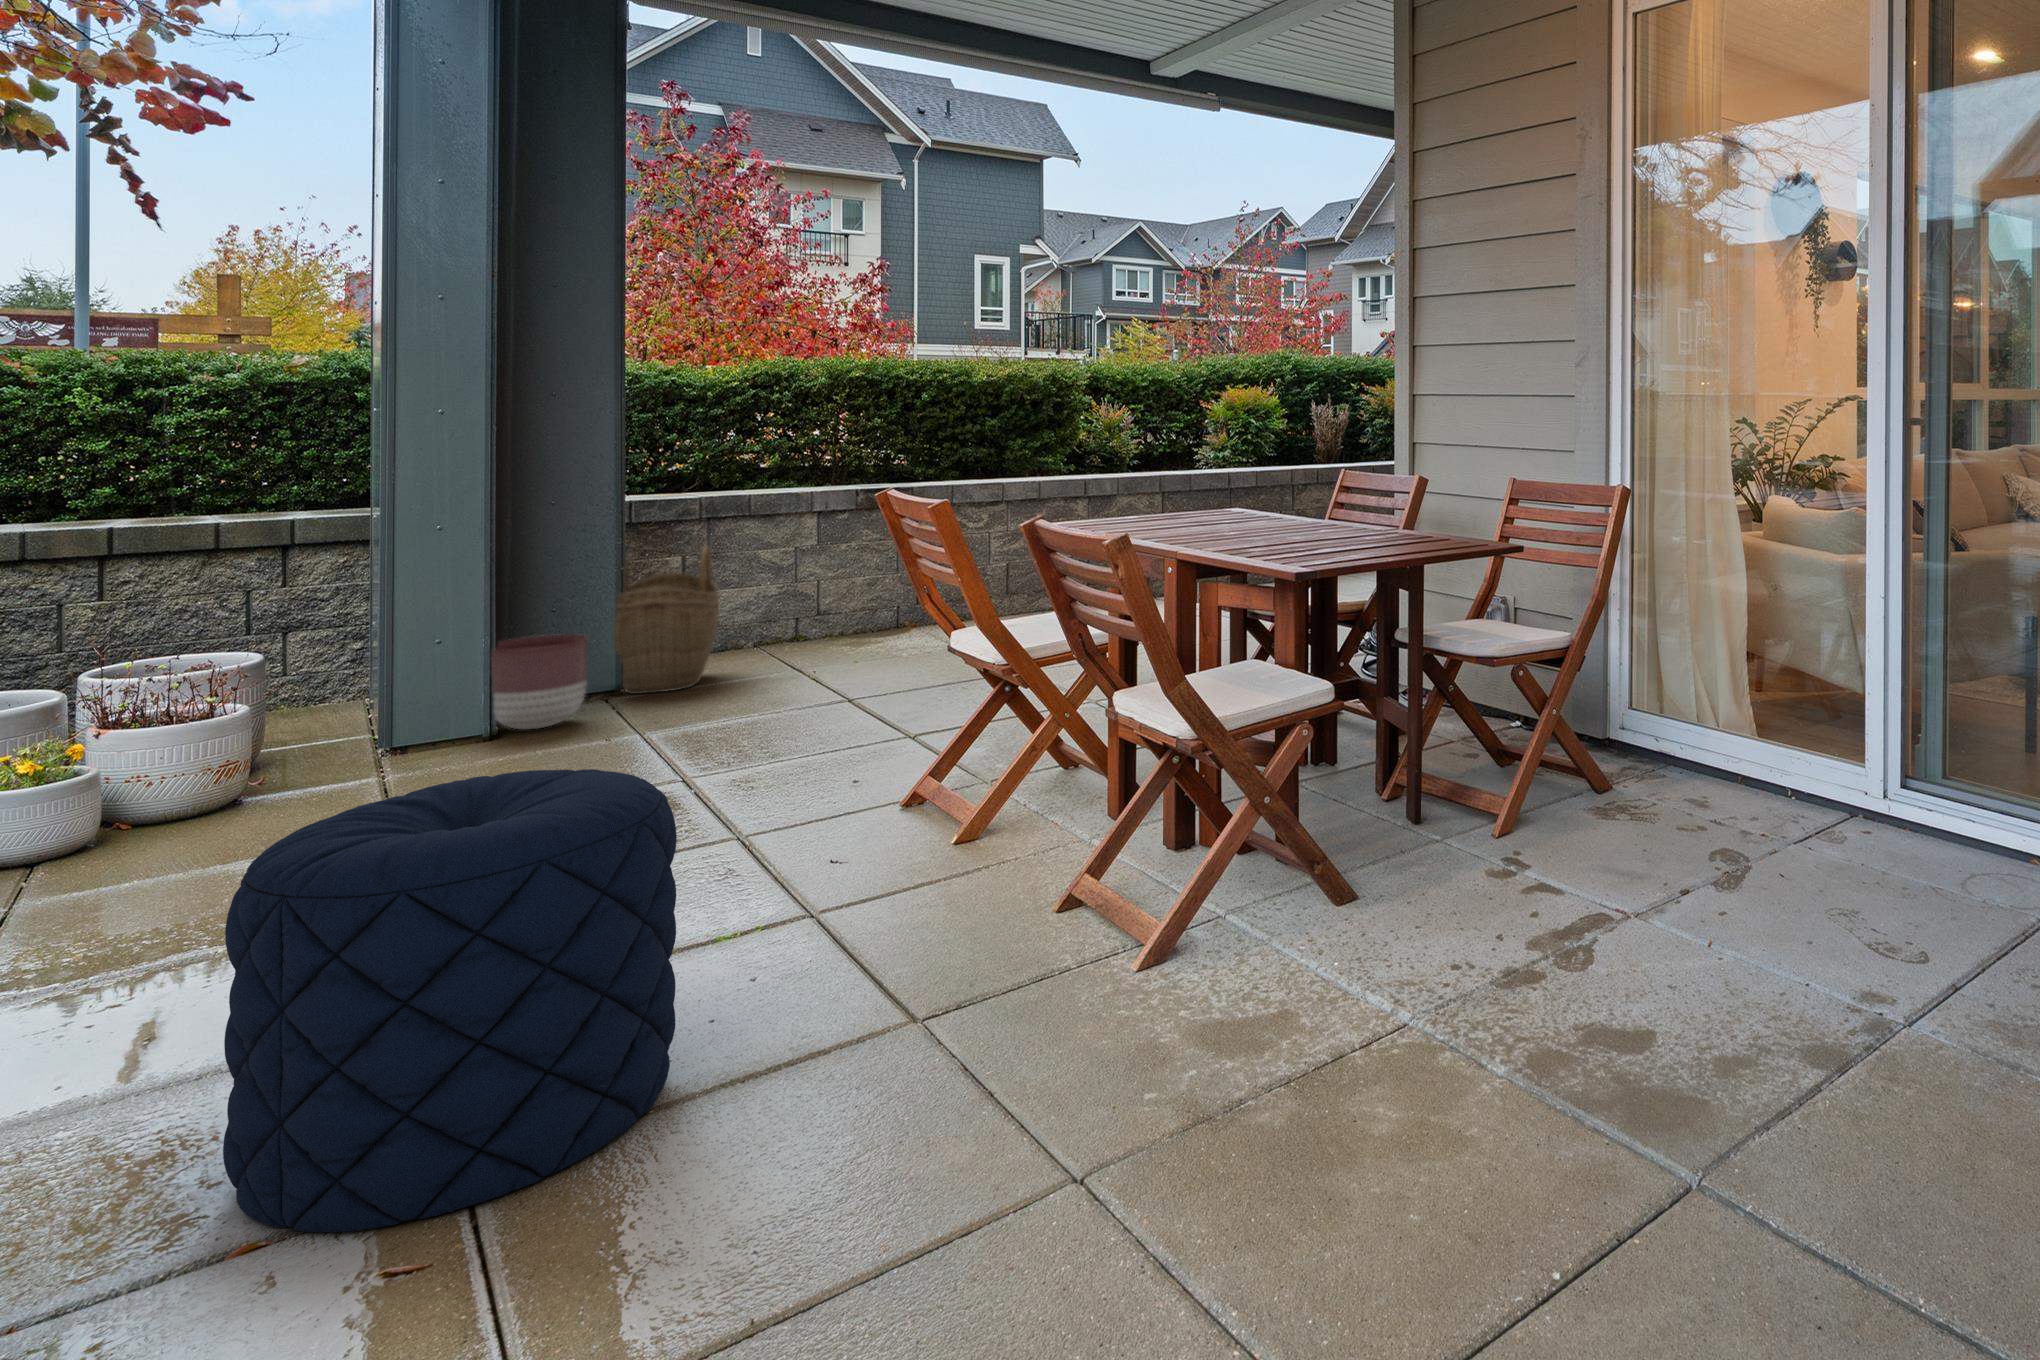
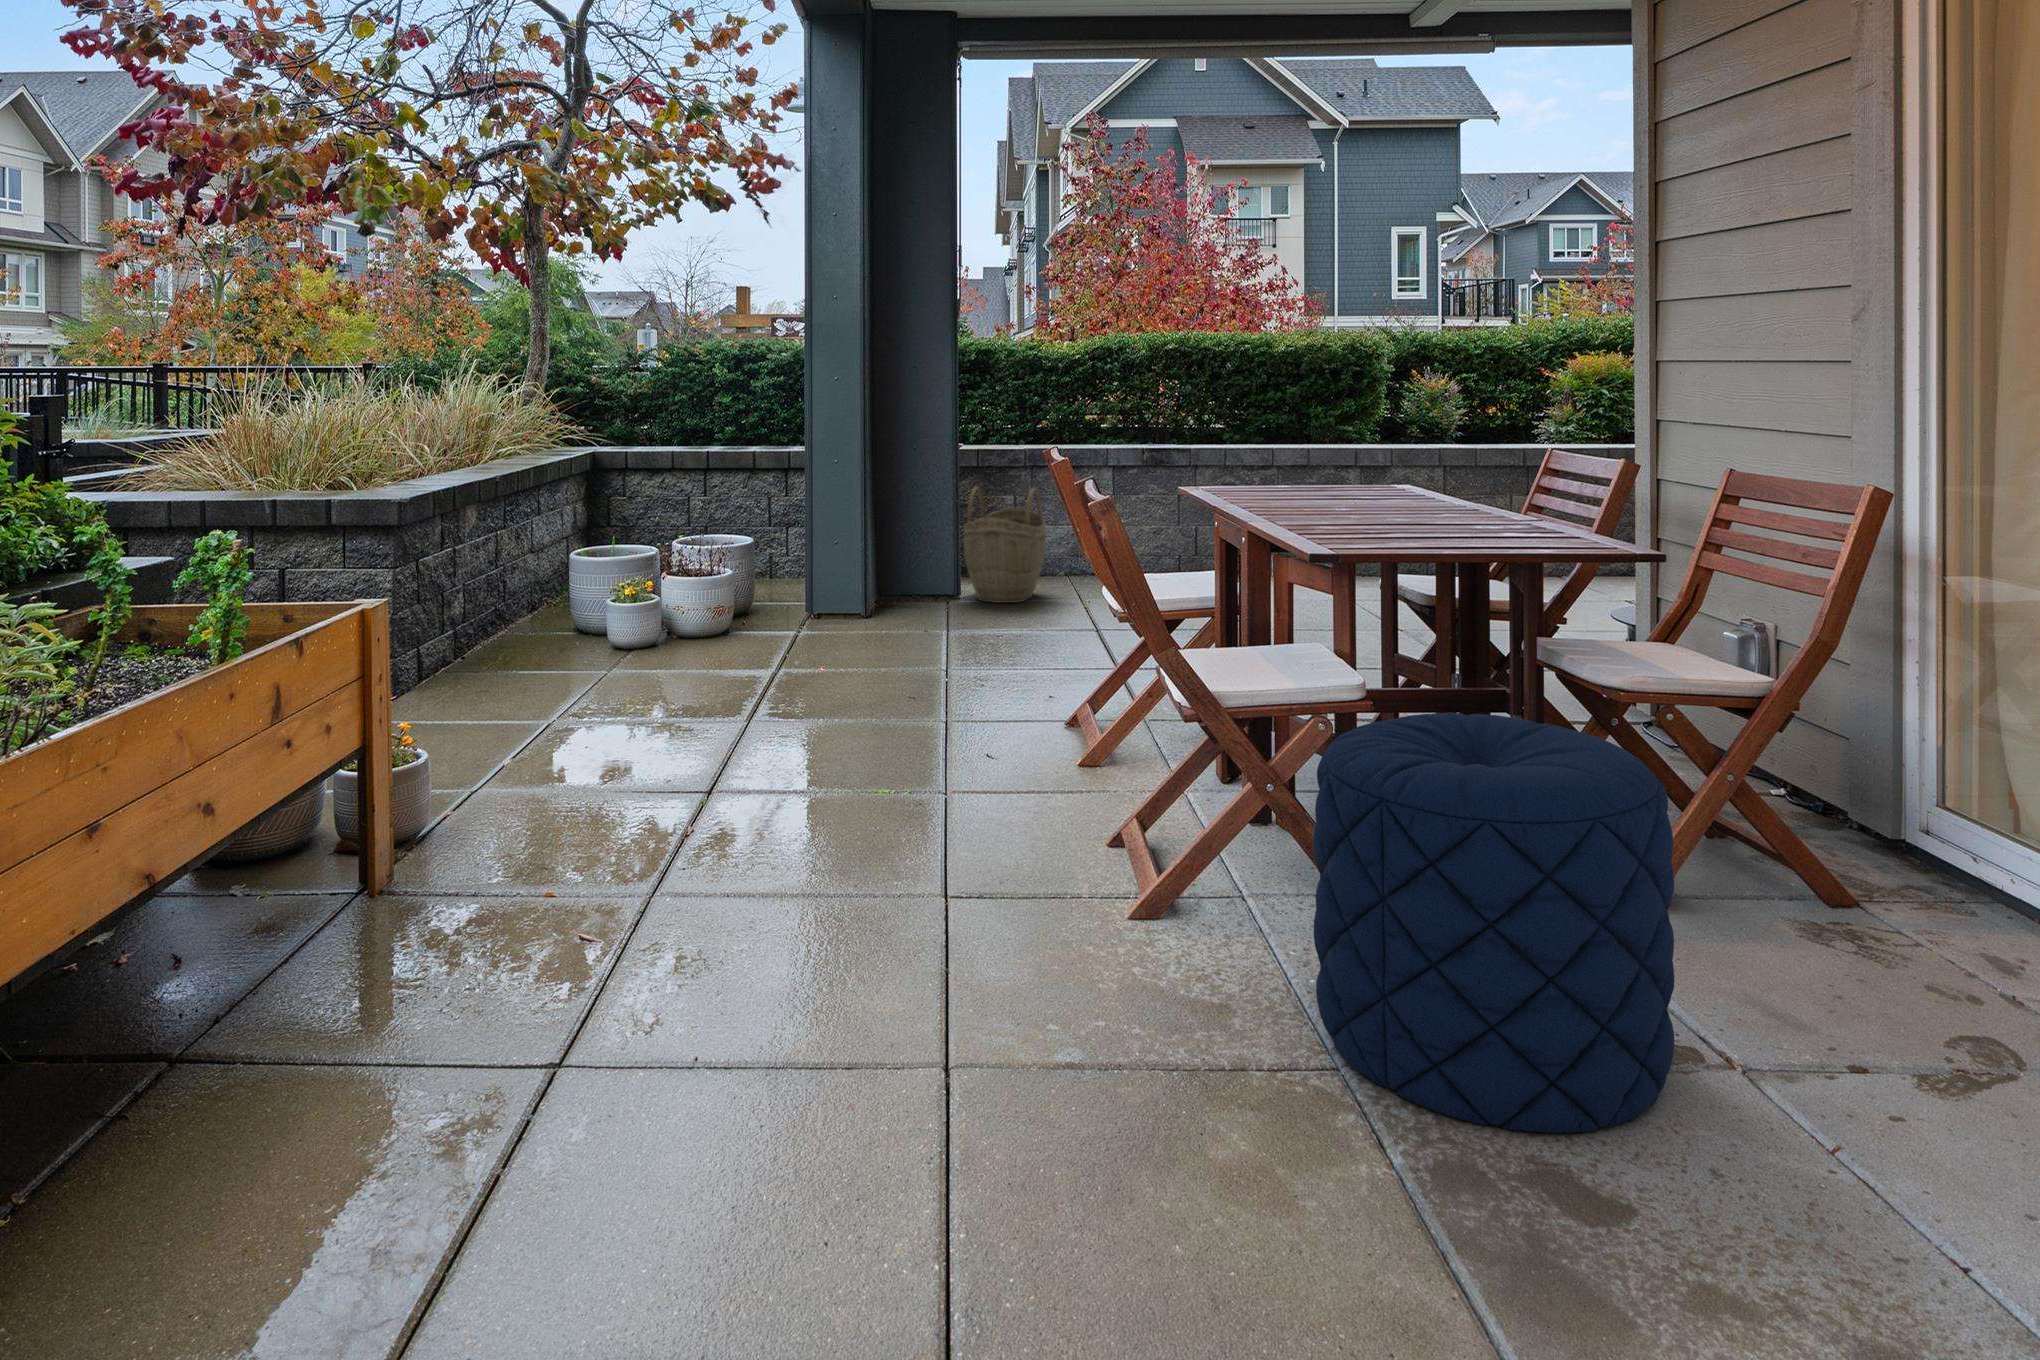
planter: present [491,634,588,729] -> none [876,547,939,617]
pouf: present [223,769,677,1232] -> present [1313,713,1674,1133]

